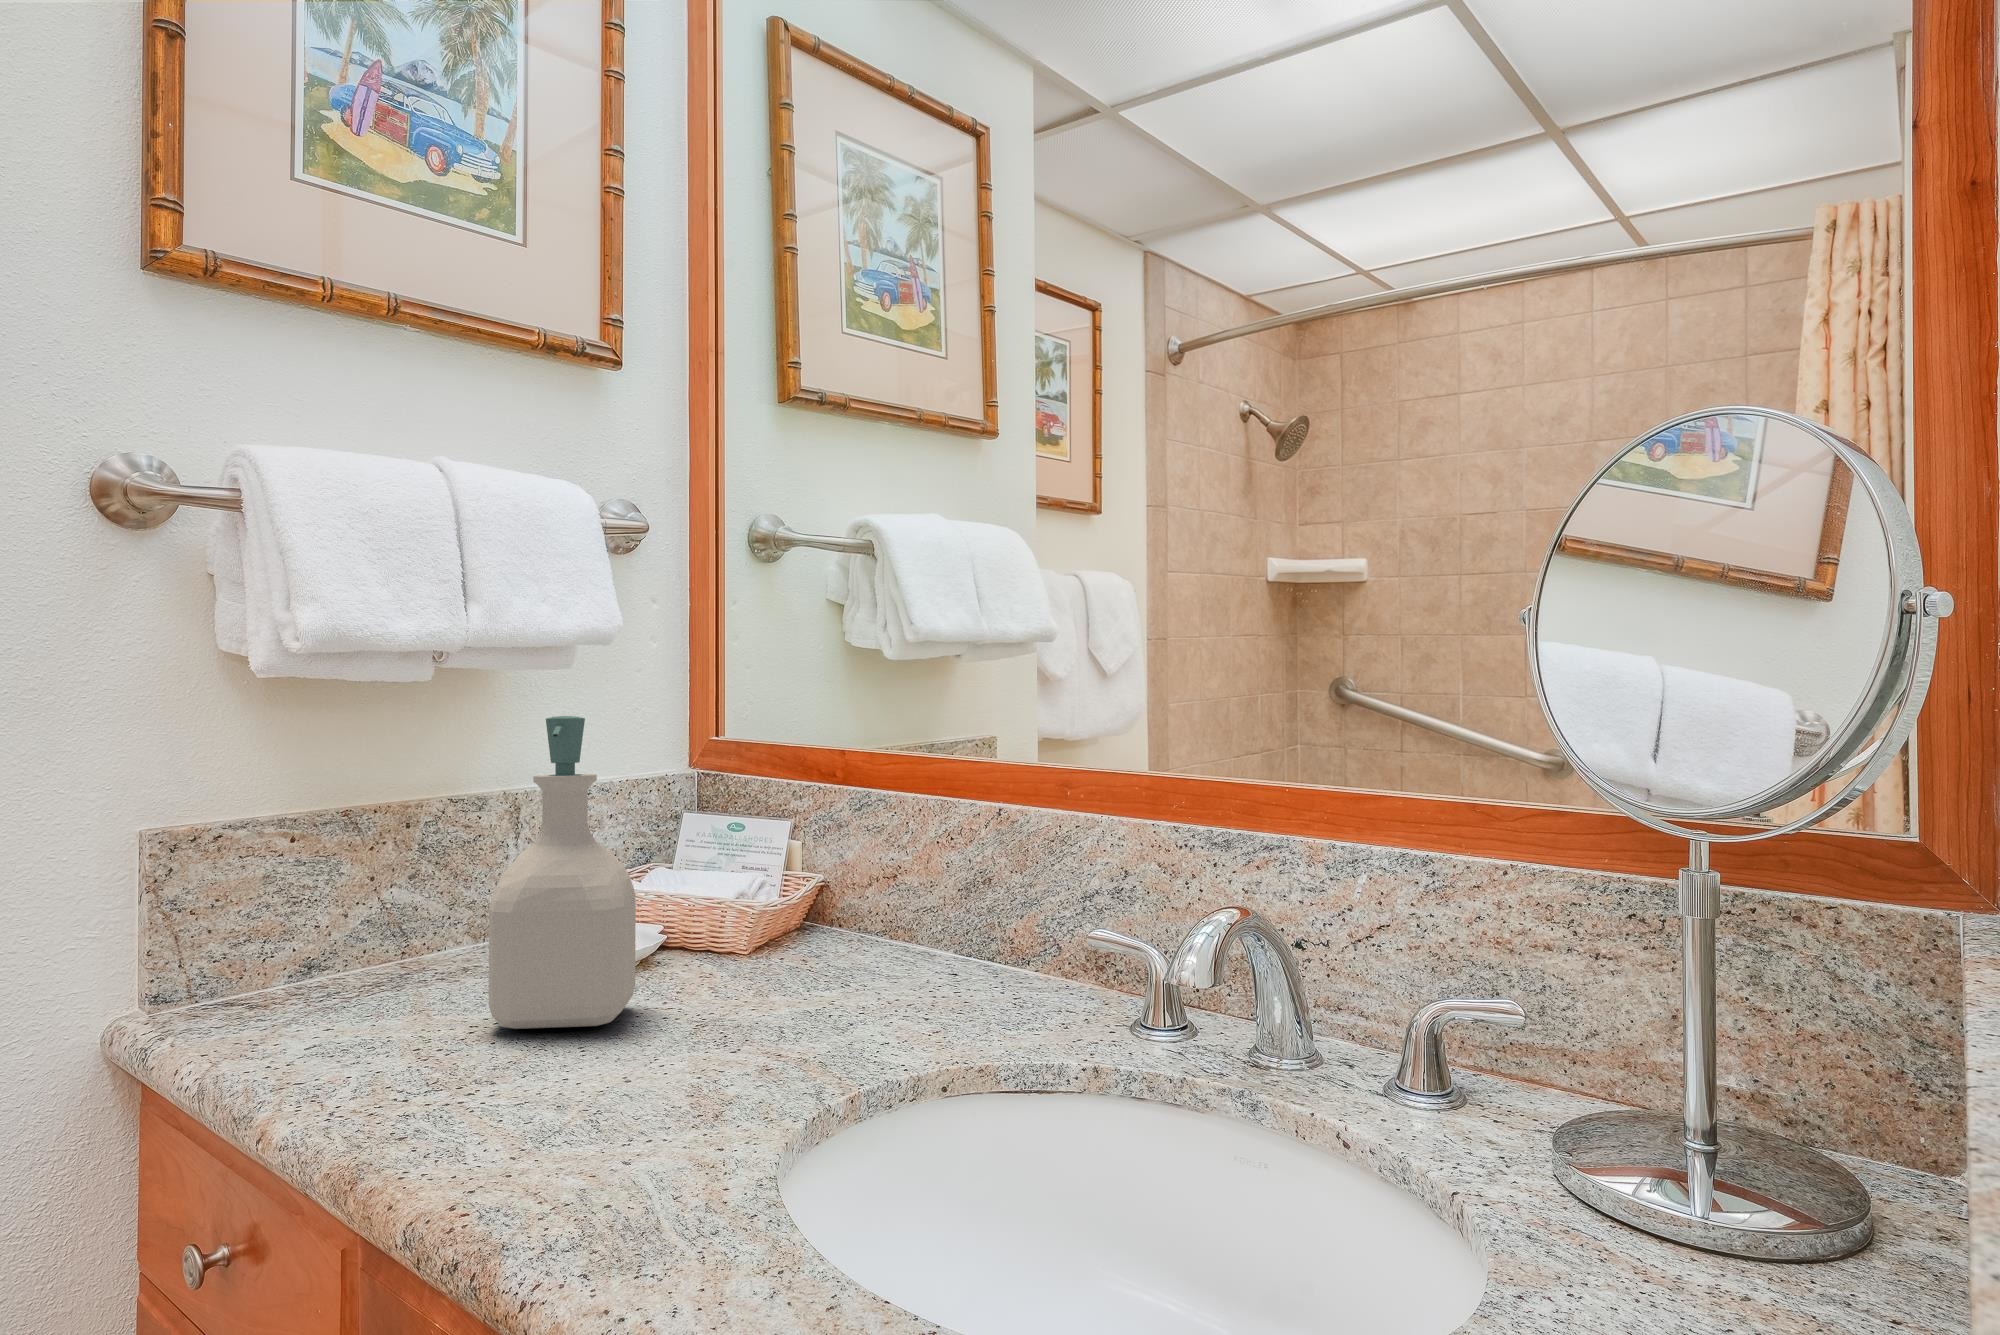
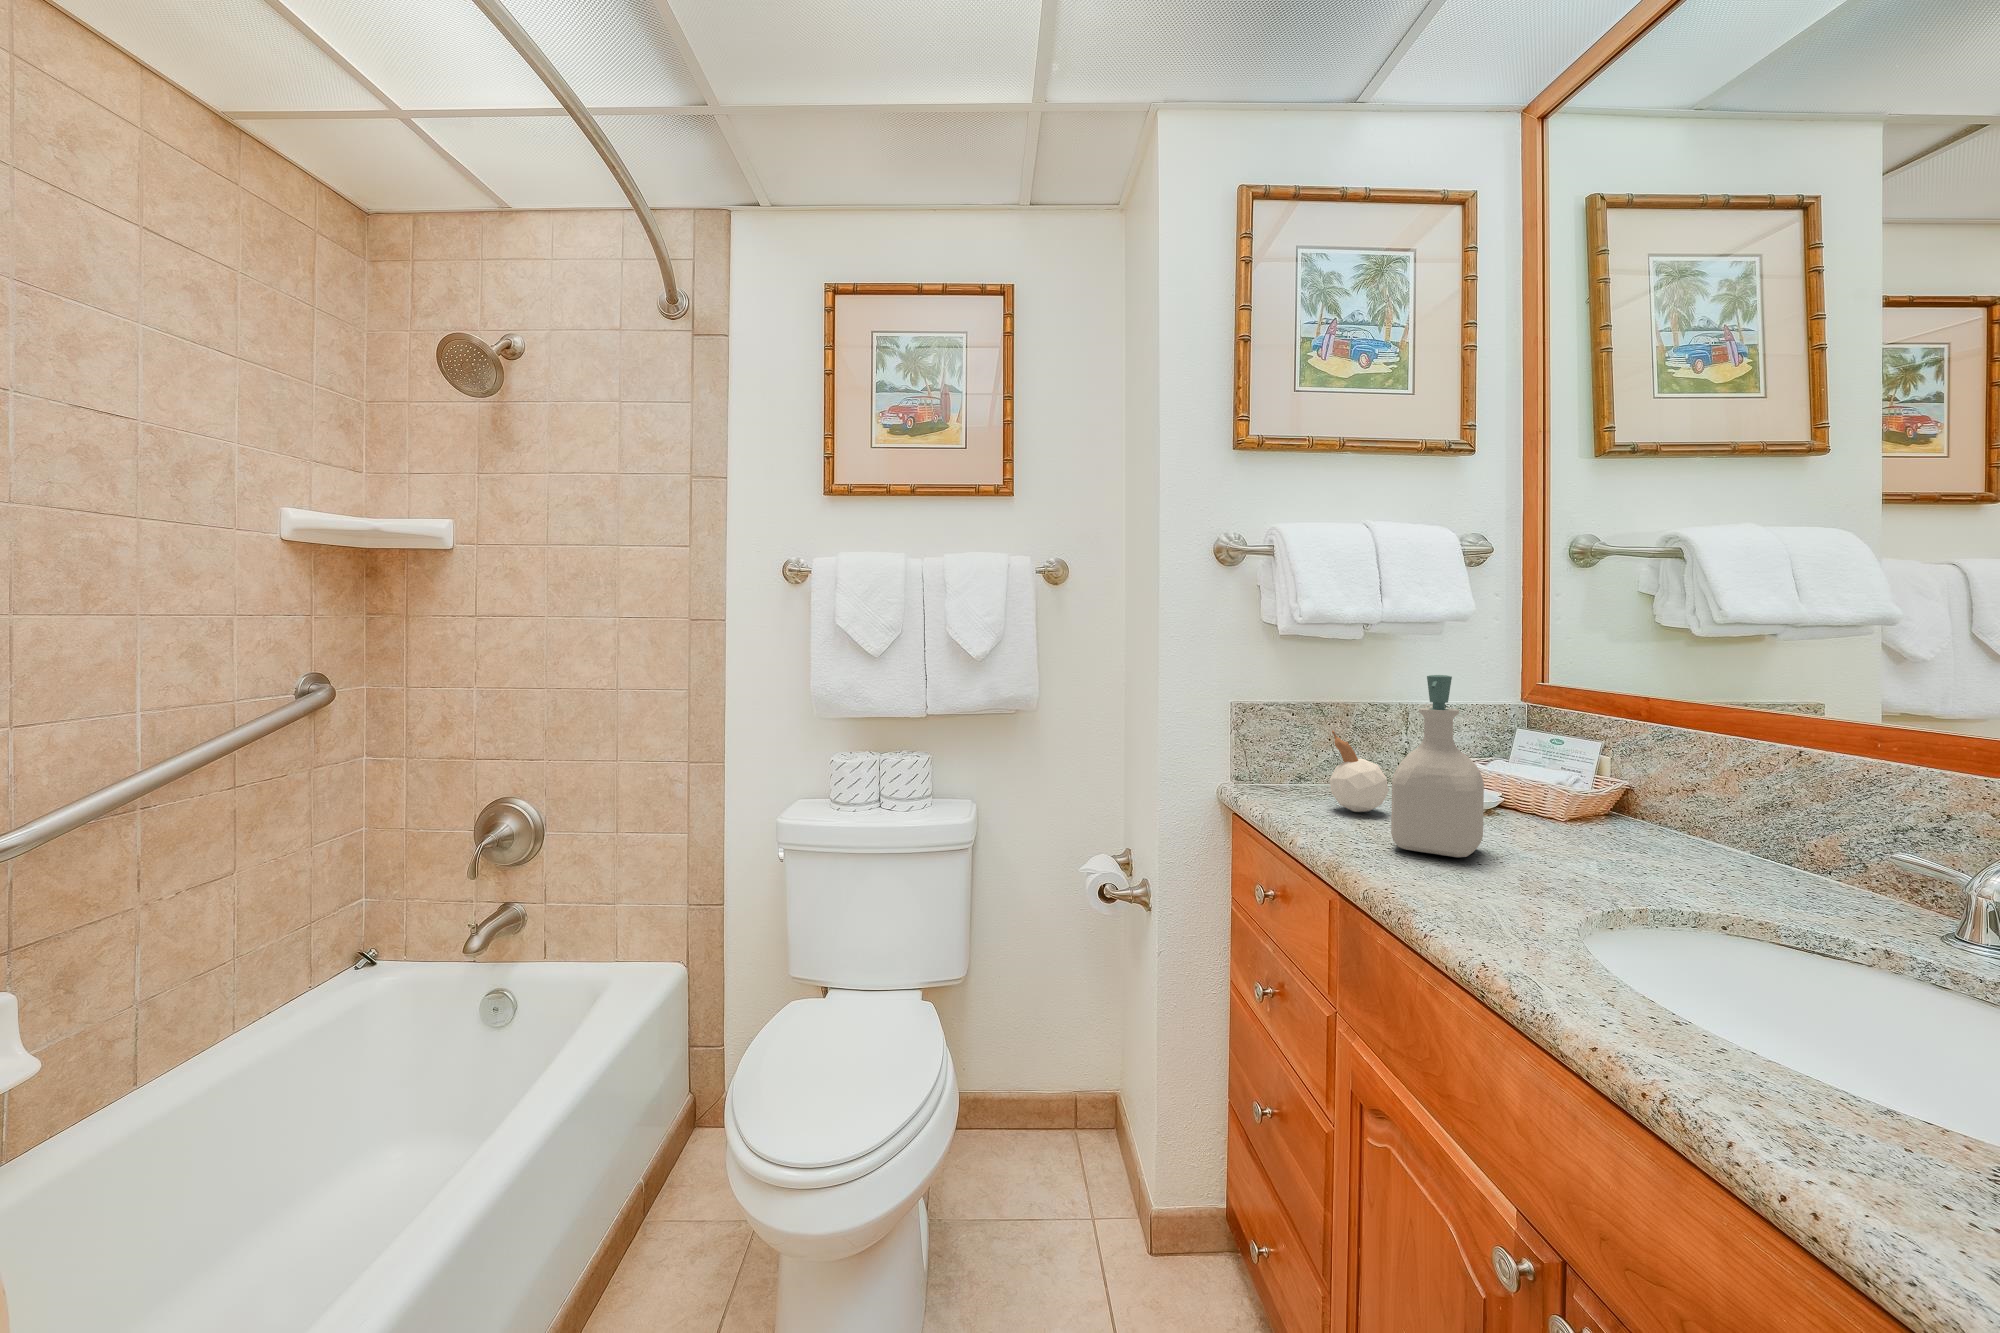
candle: none [379,813,488,980] -> present [1329,721,1389,812]

